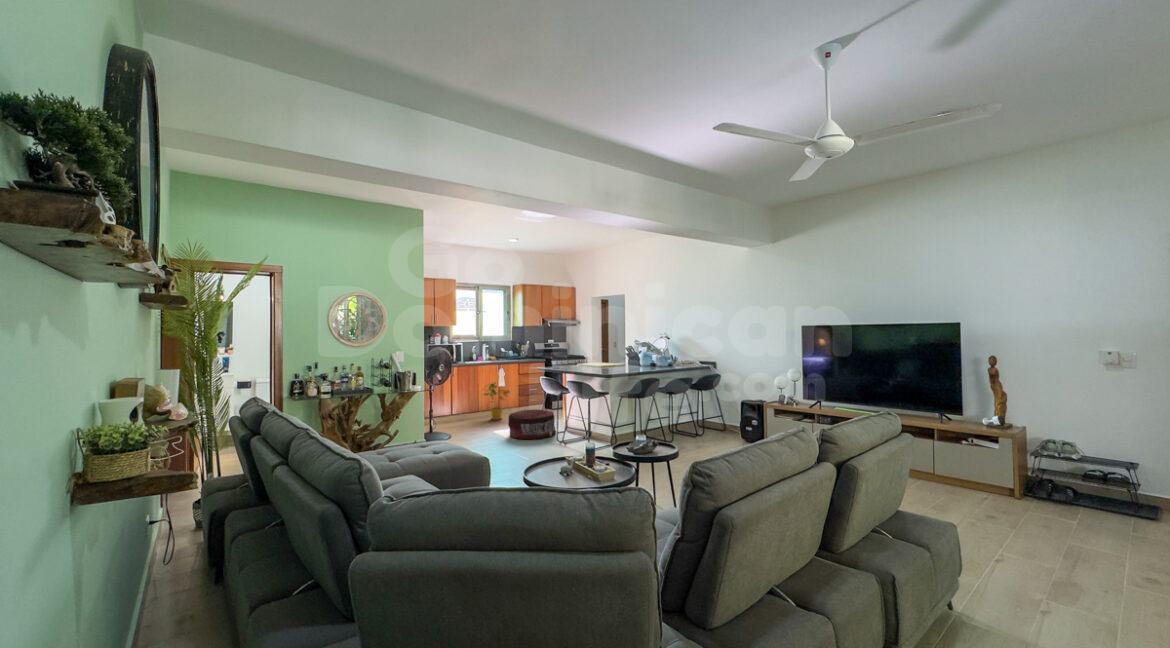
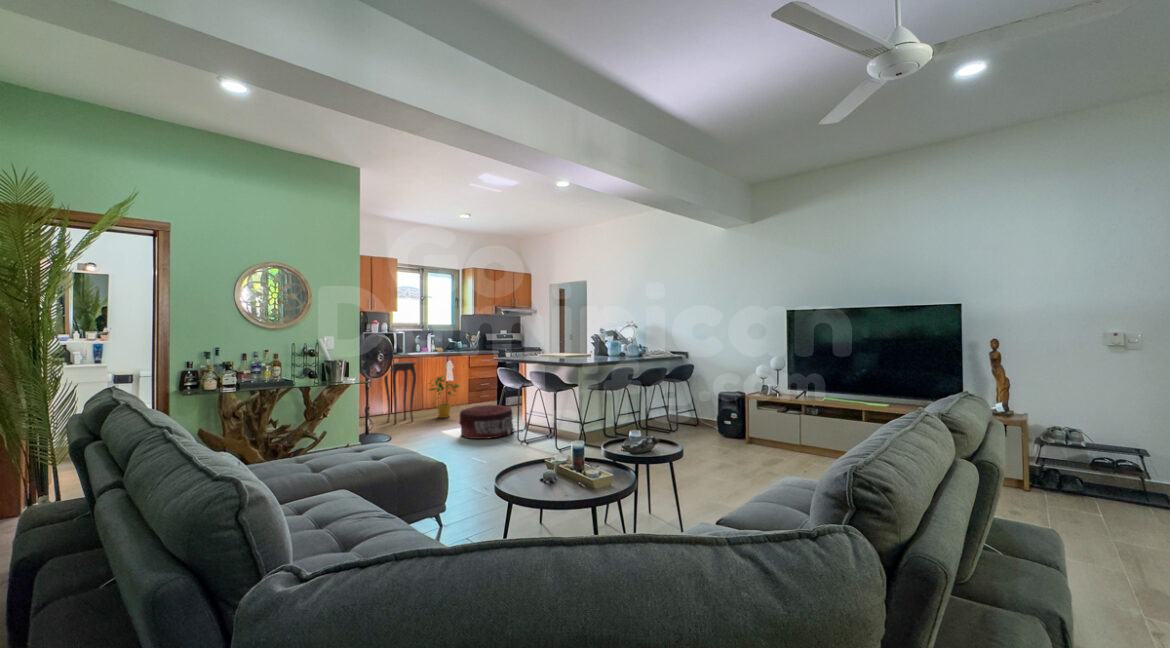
side table: none [445,370,472,425] -> present [384,362,416,424]

